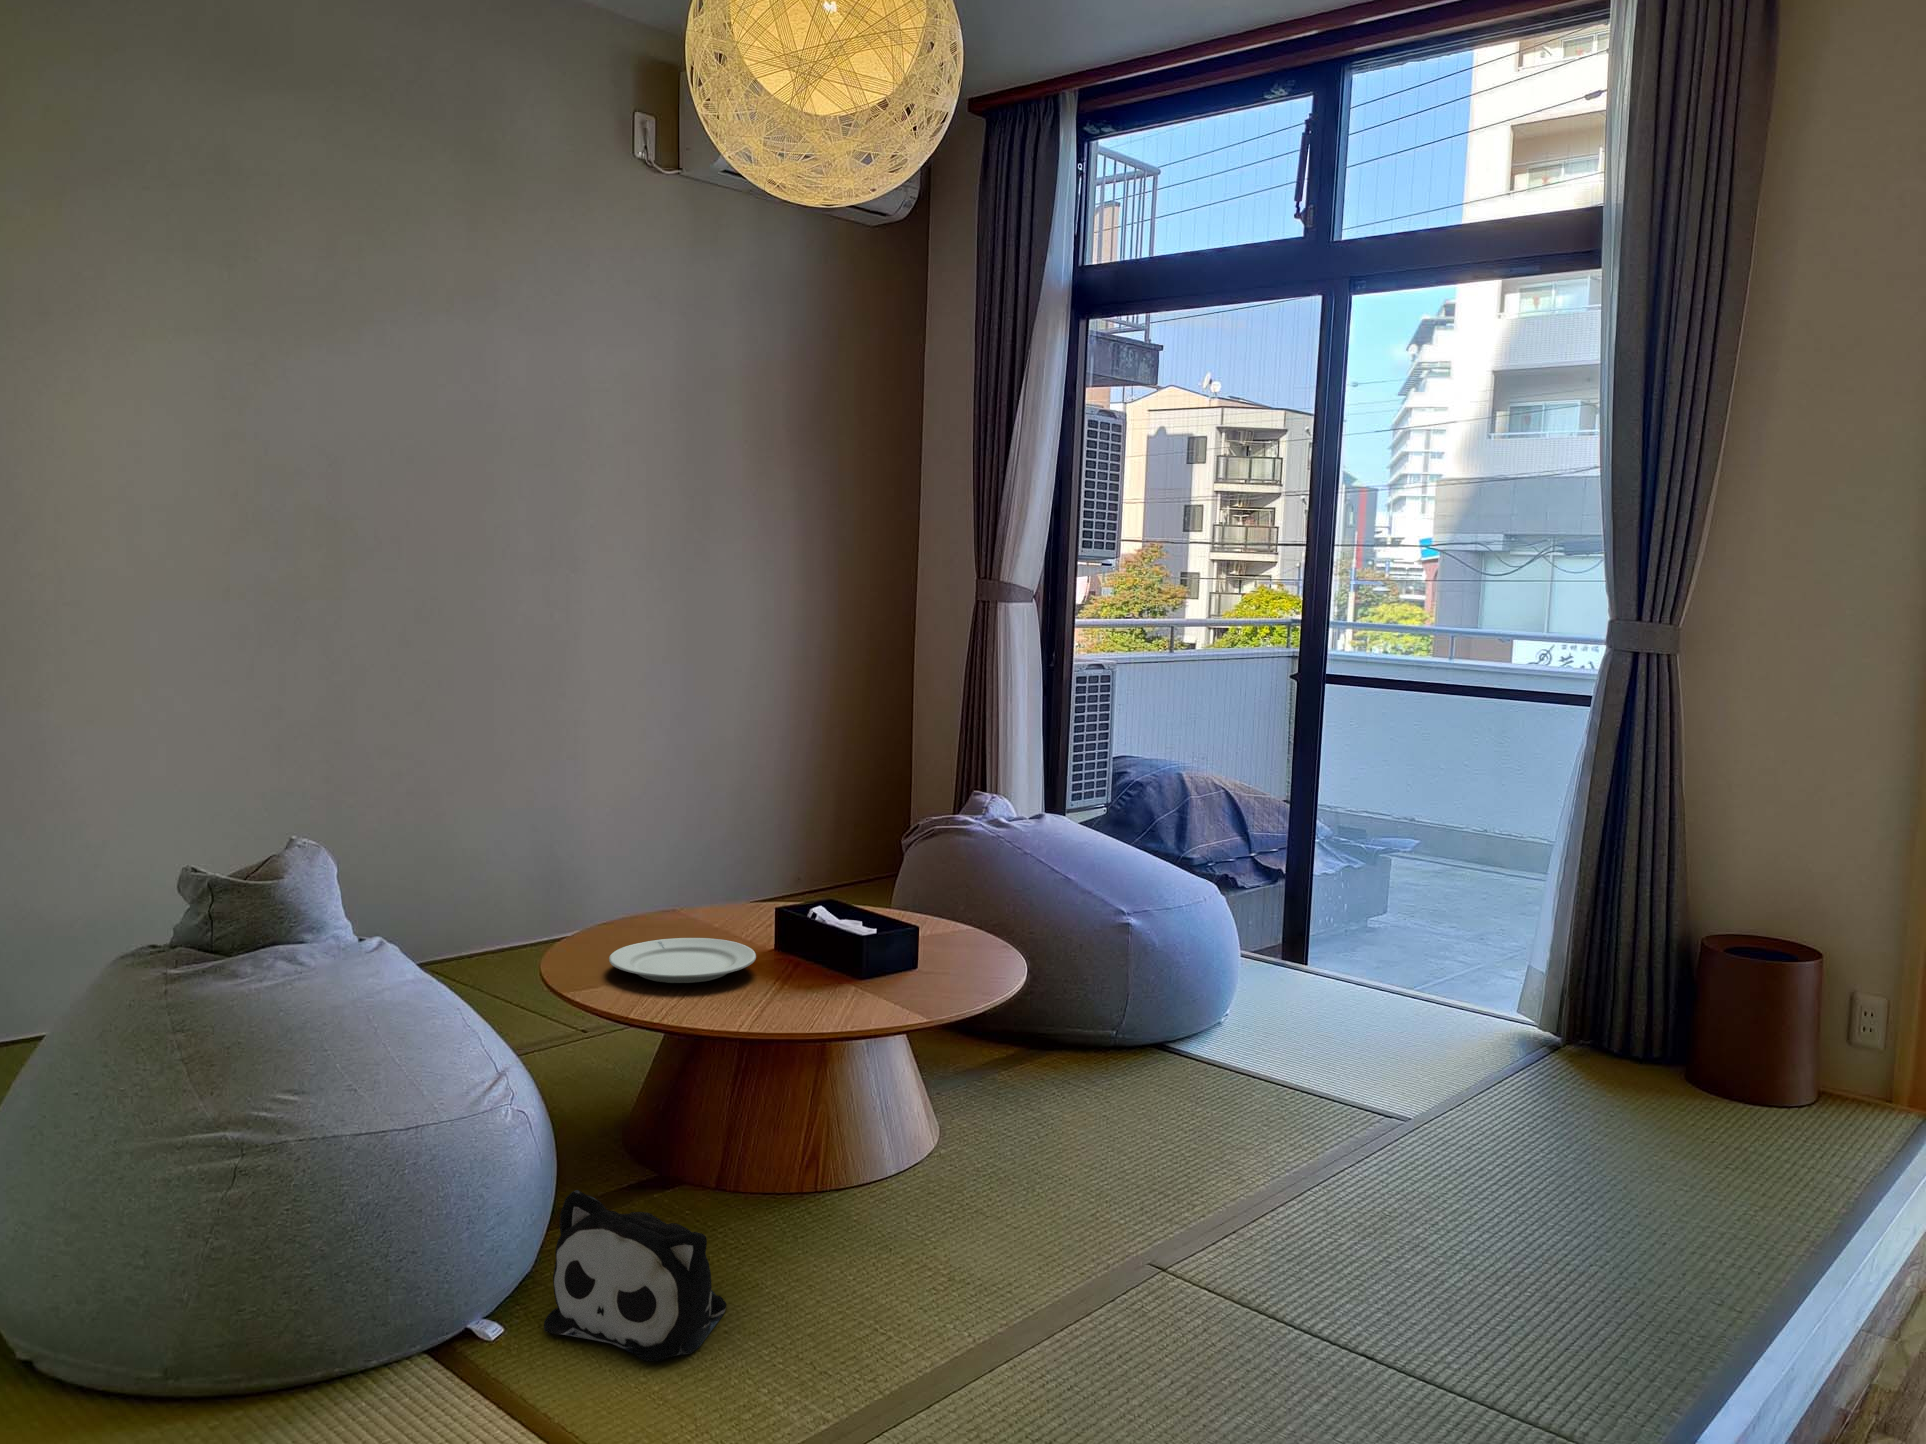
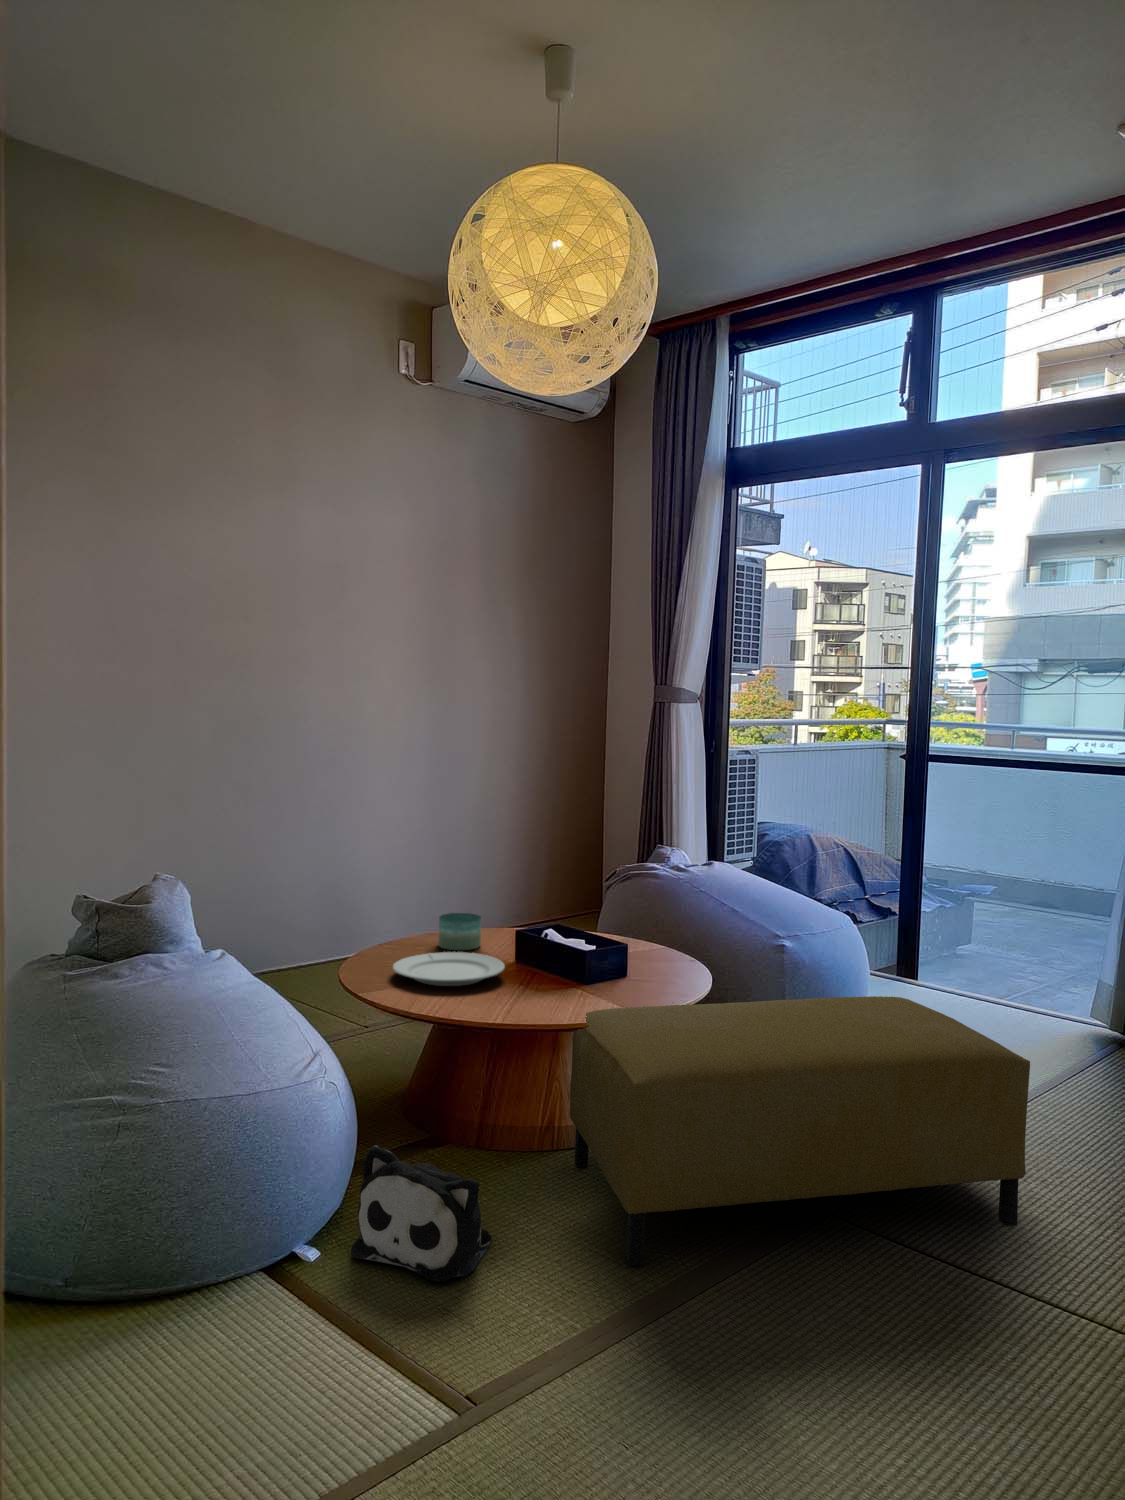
candle: none [675,885,731,934] -> present [438,913,481,950]
ottoman: none [835,993,1413,1338] -> present [570,996,1030,1266]

